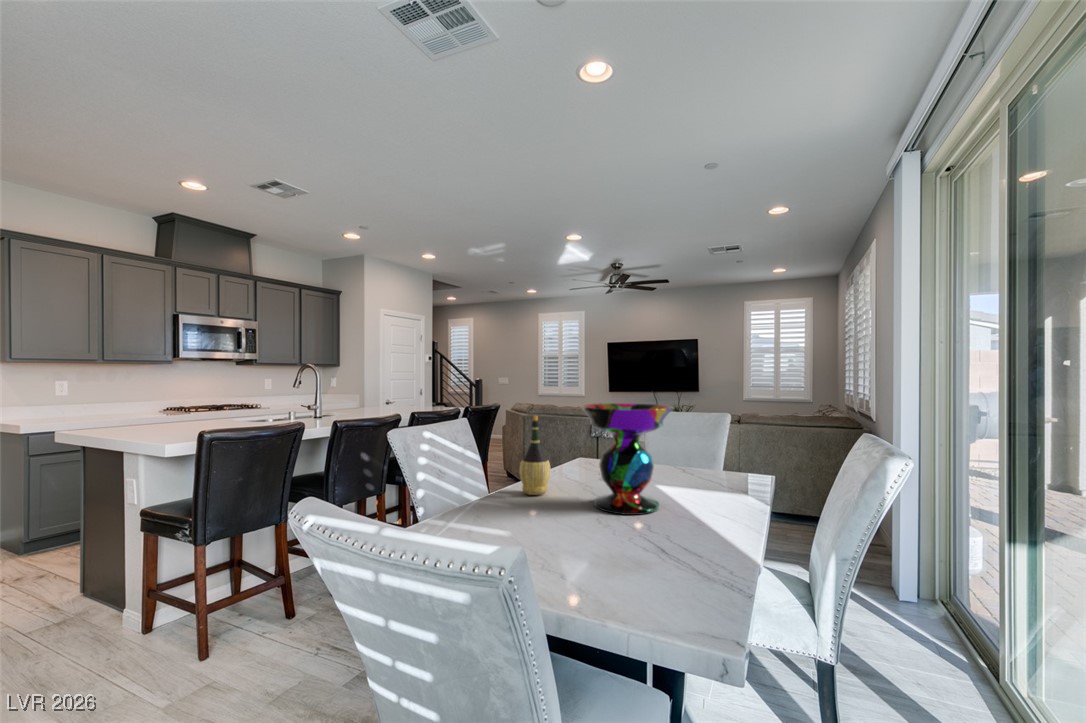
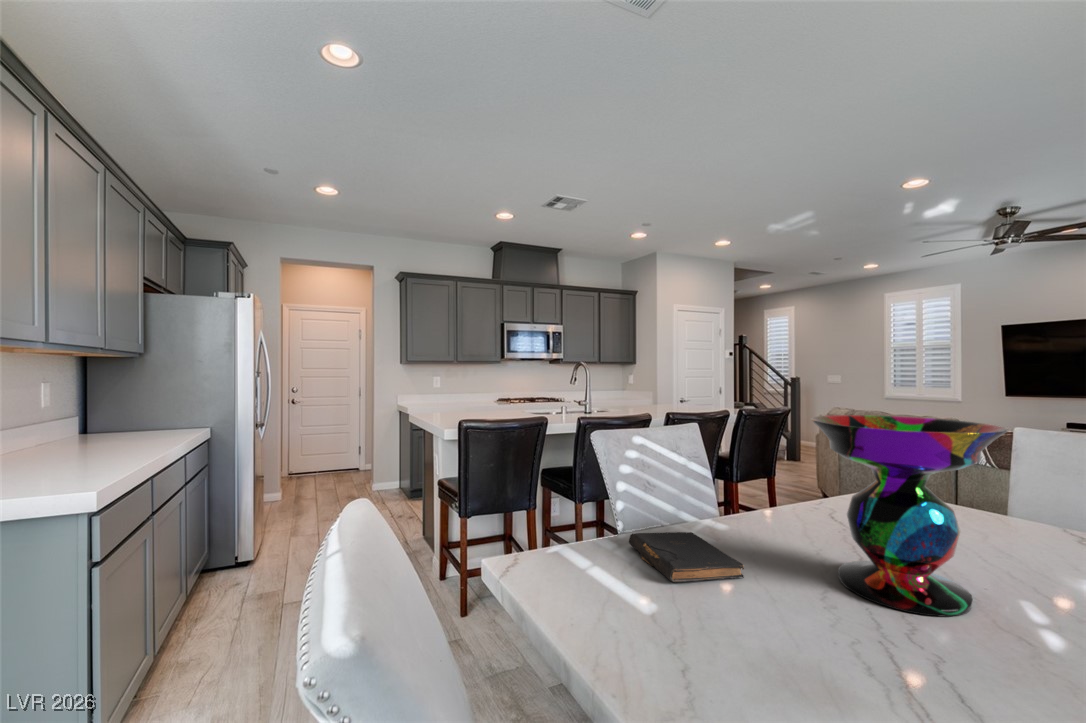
wine bottle: present [519,416,551,495] -> none [734,427,781,538]
book: none [460,498,549,529] -> present [629,532,744,582]

